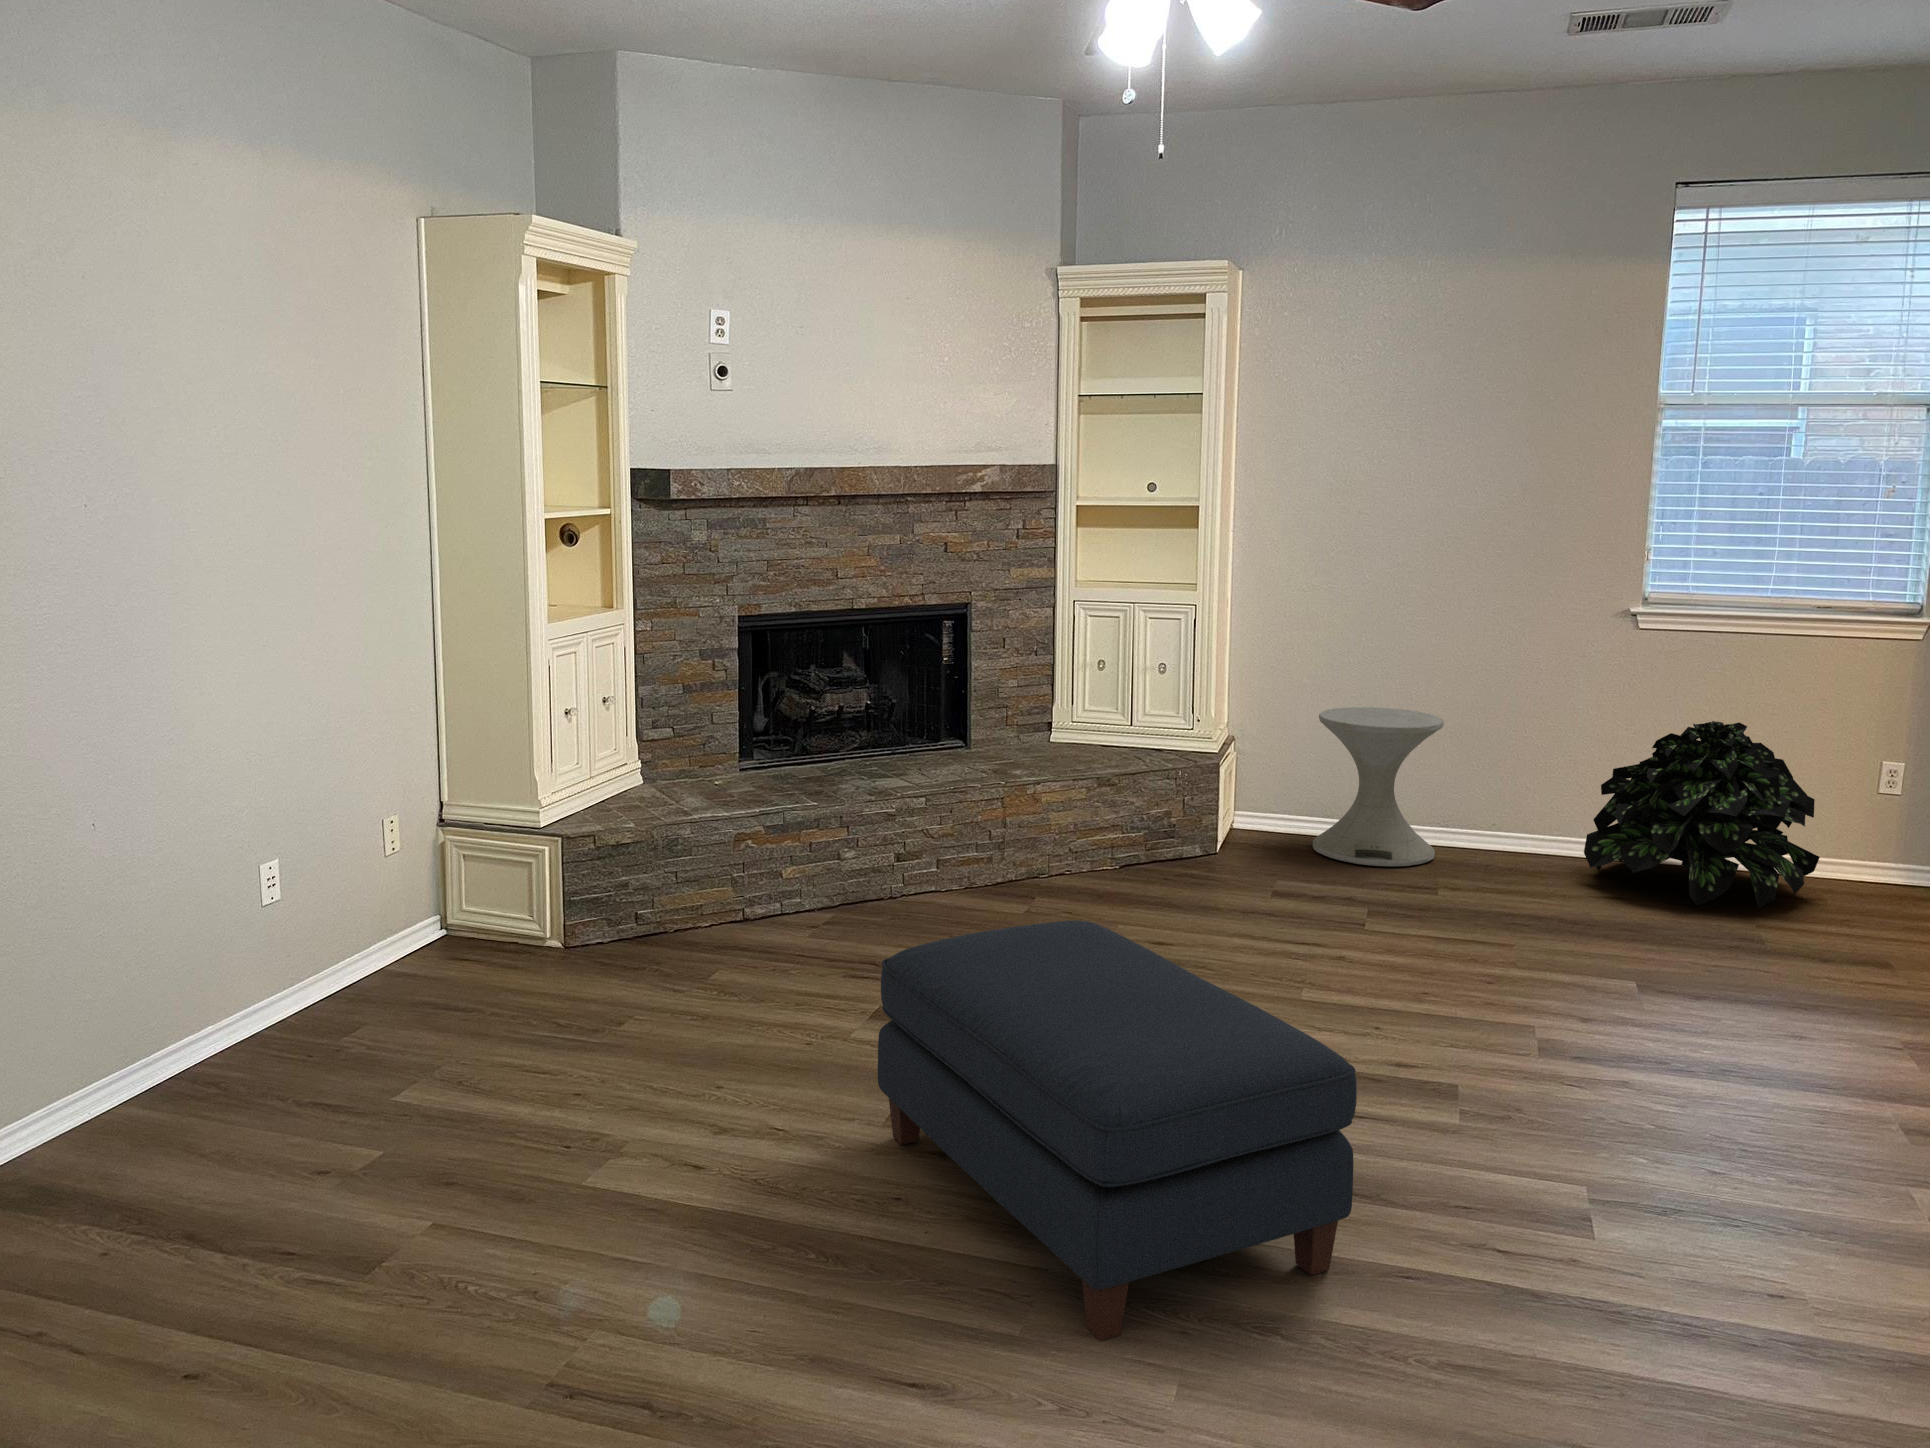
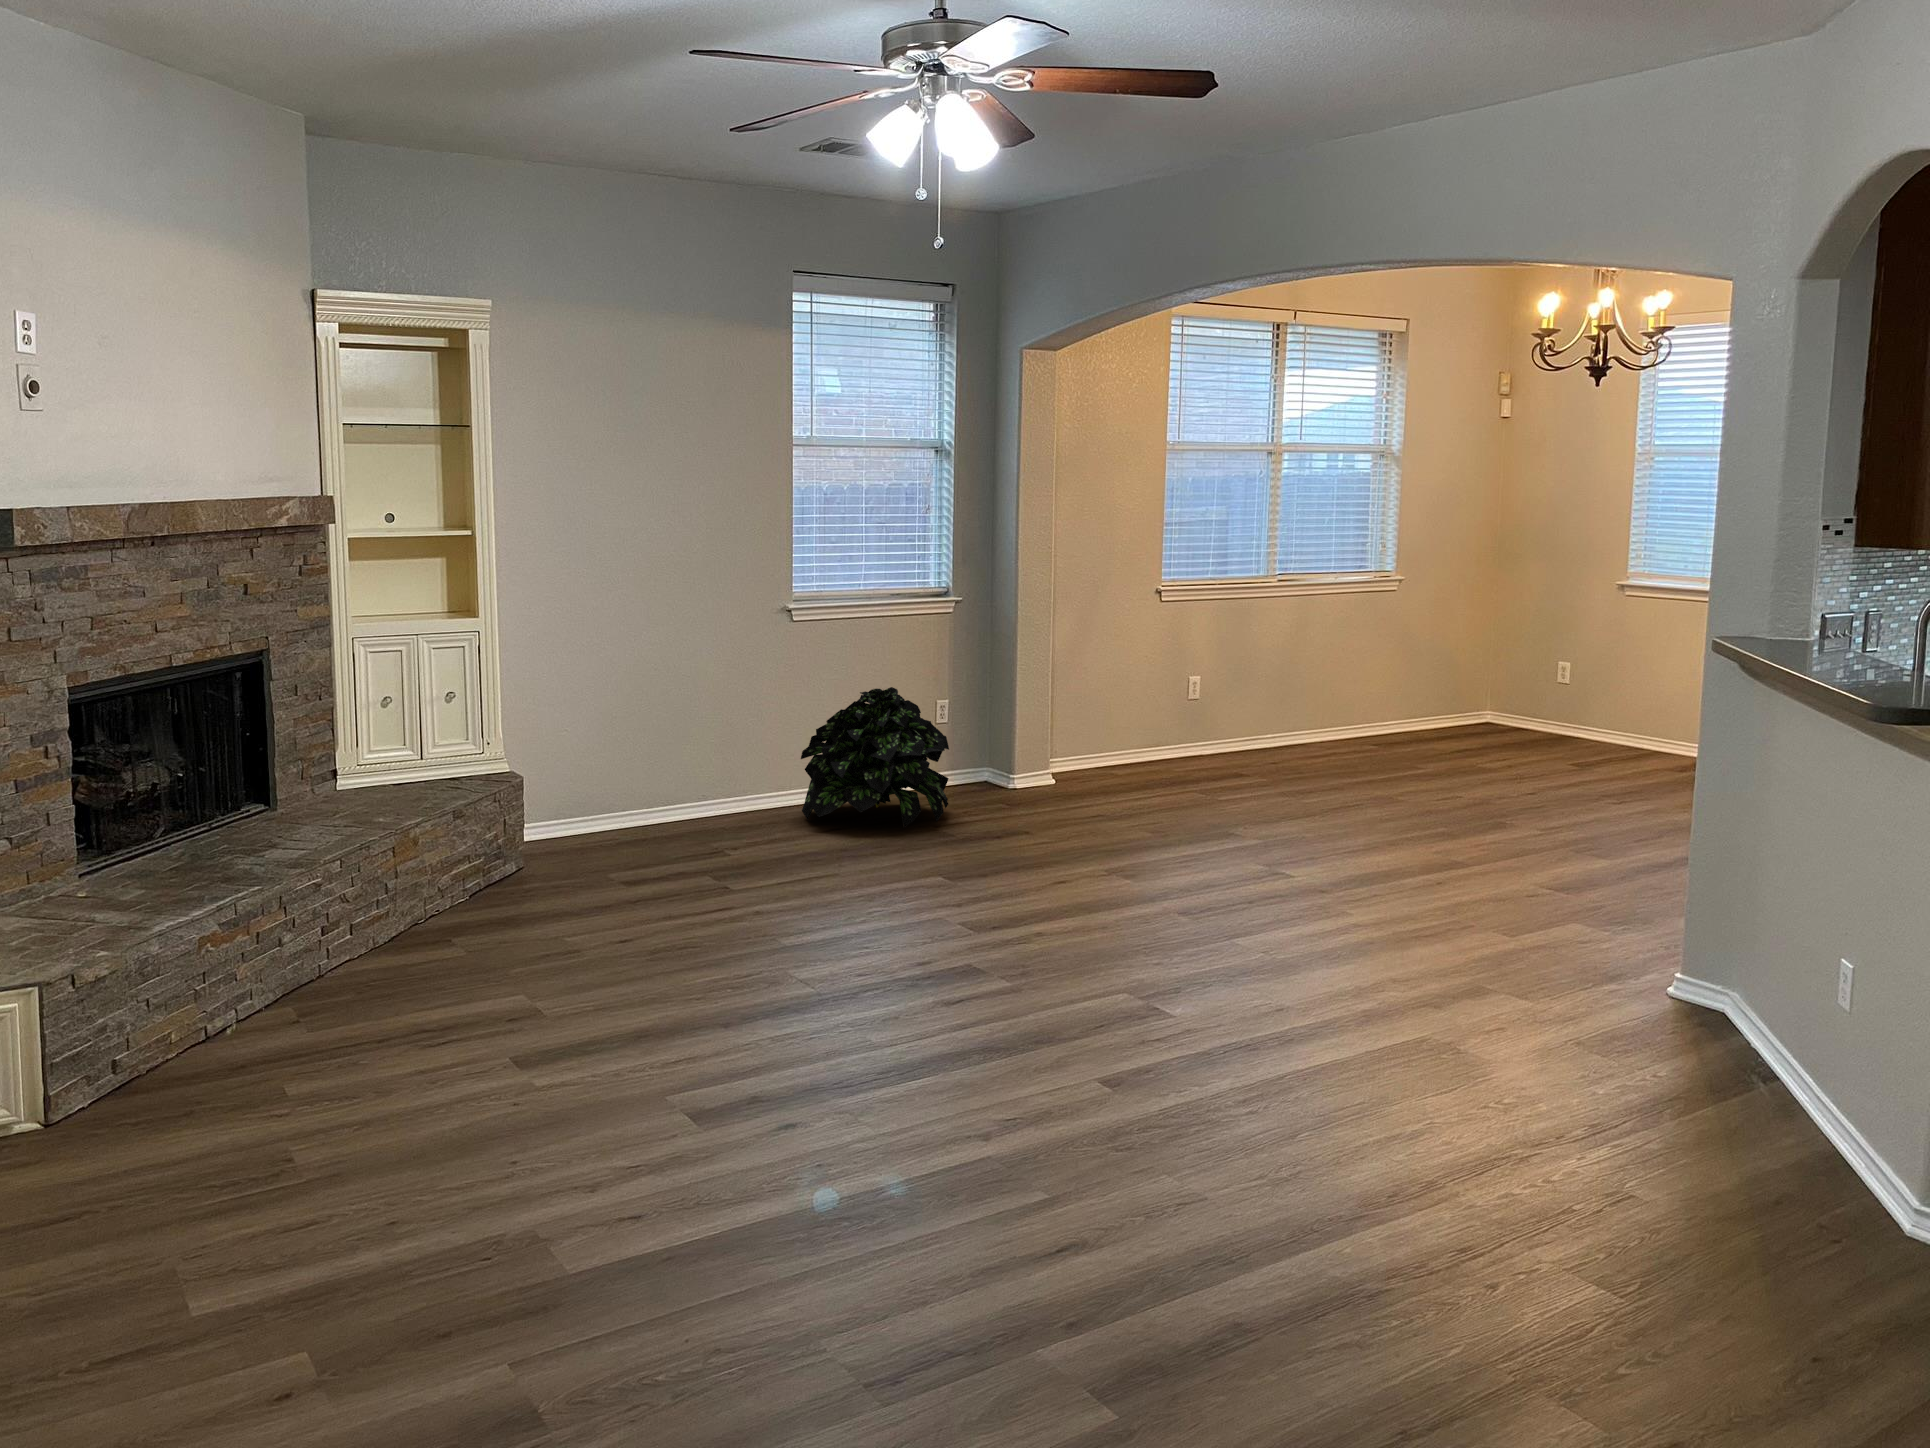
side table: present [1313,707,1444,867] -> none [587,712,696,853]
ottoman: present [878,920,1357,1341] -> none [708,900,1118,1172]

